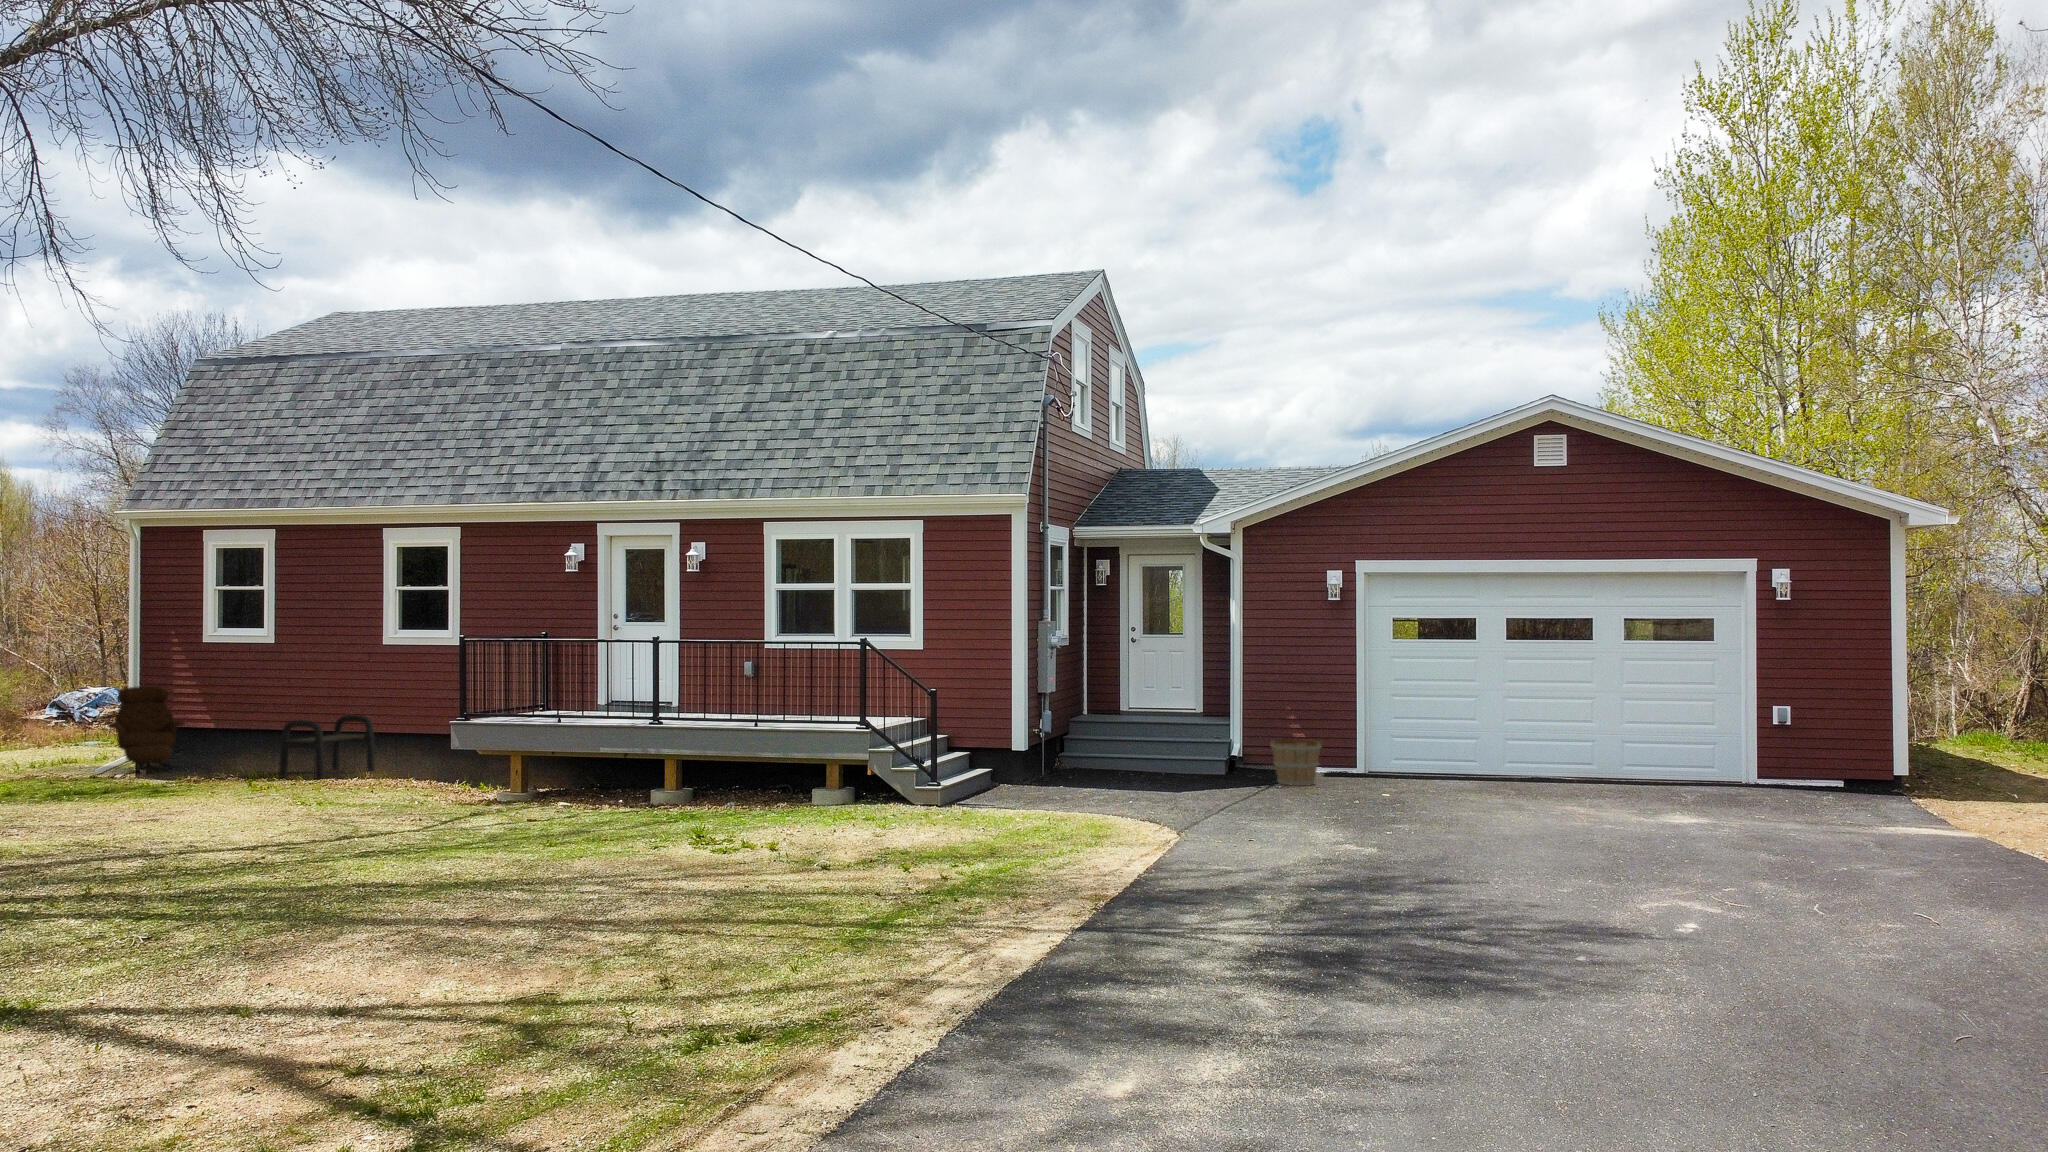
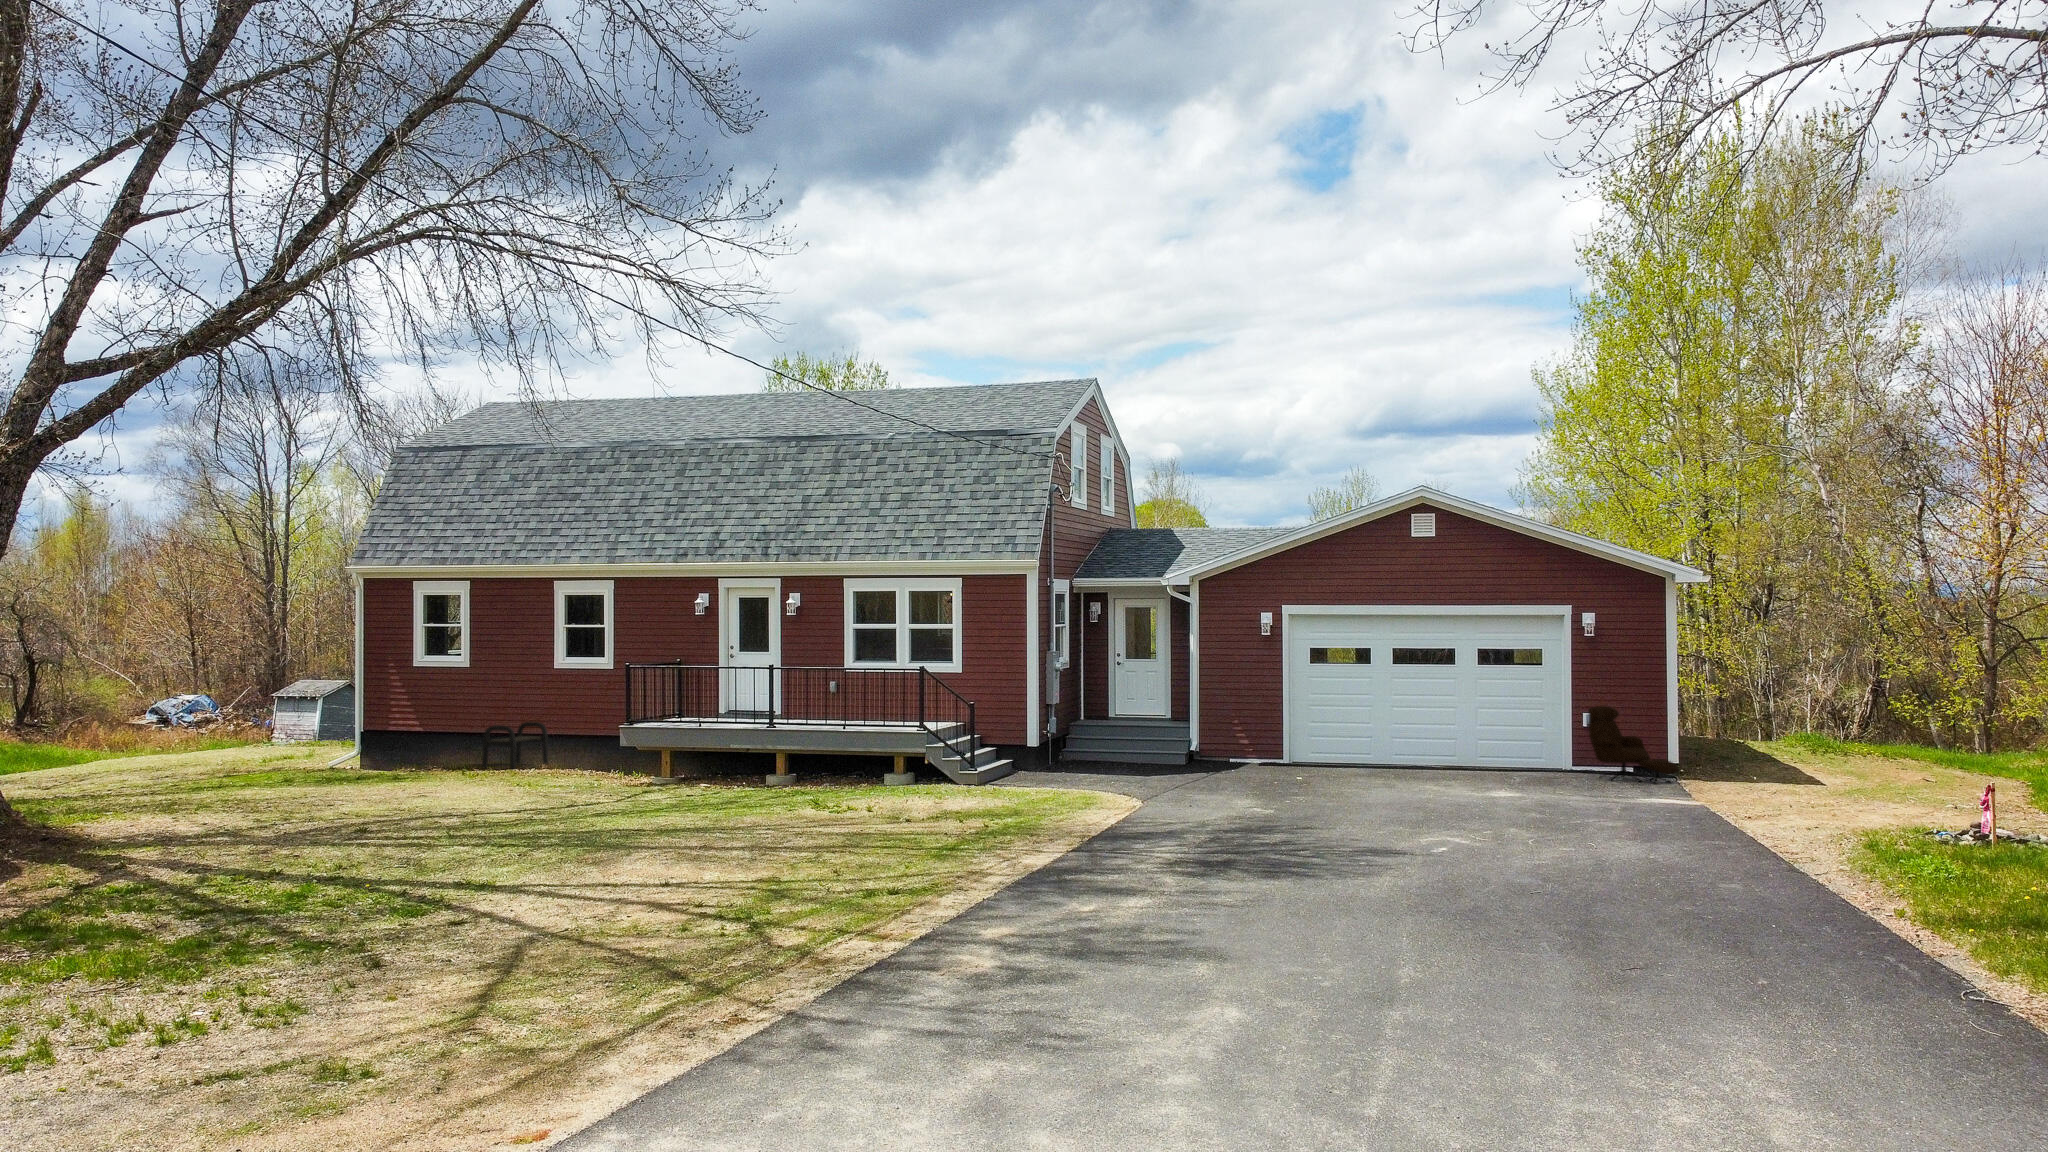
lounge chair: present [108,686,185,773] -> present [1588,706,1679,783]
wooden bucket: present [1271,740,1322,786] -> none [1219,739,1257,773]

